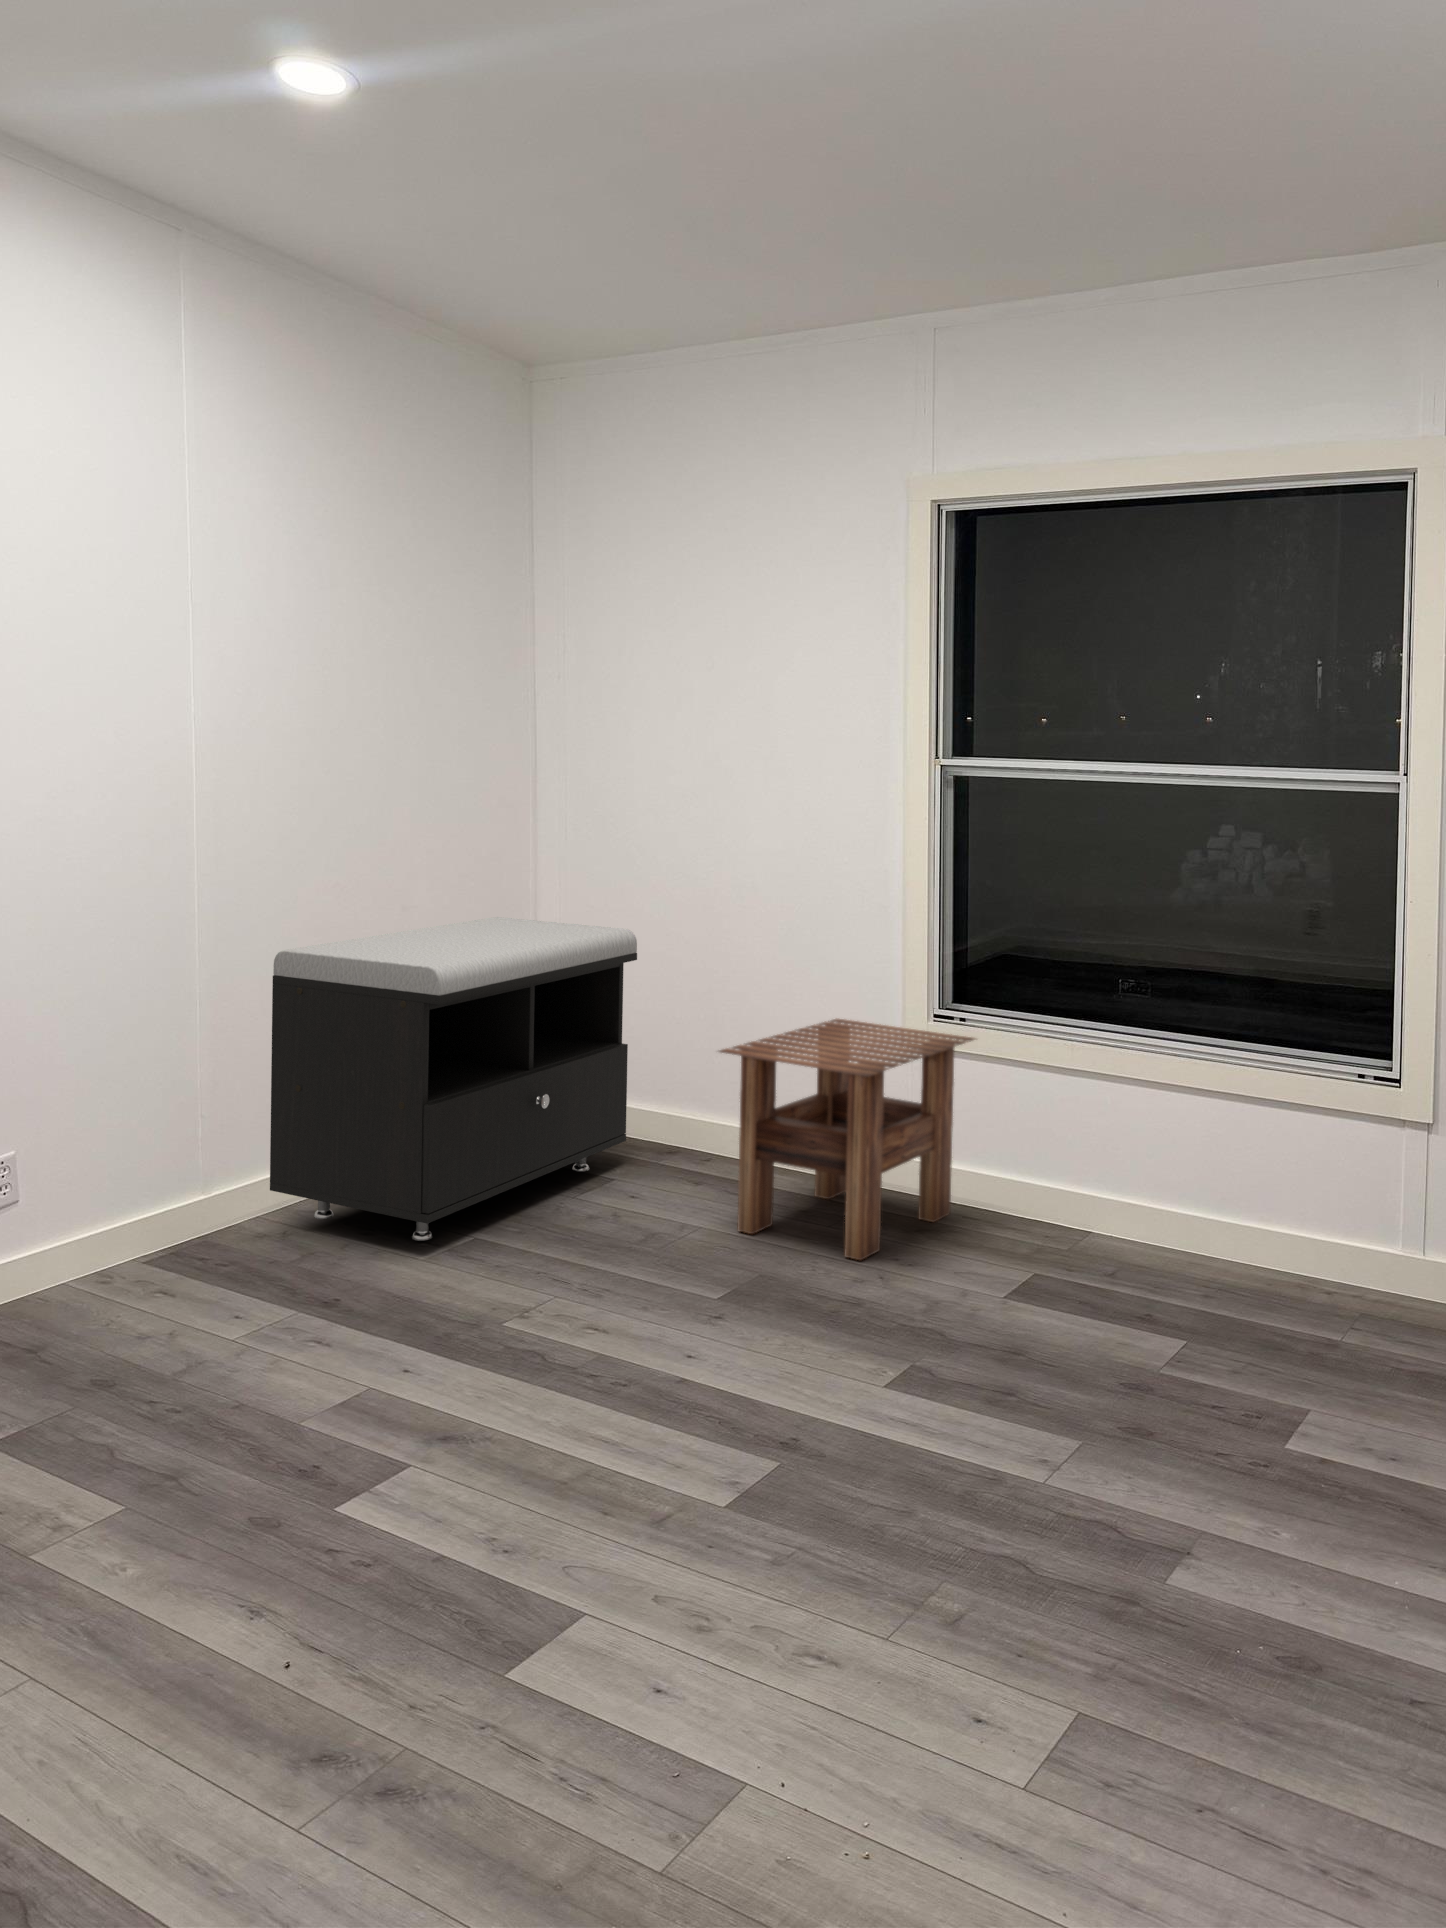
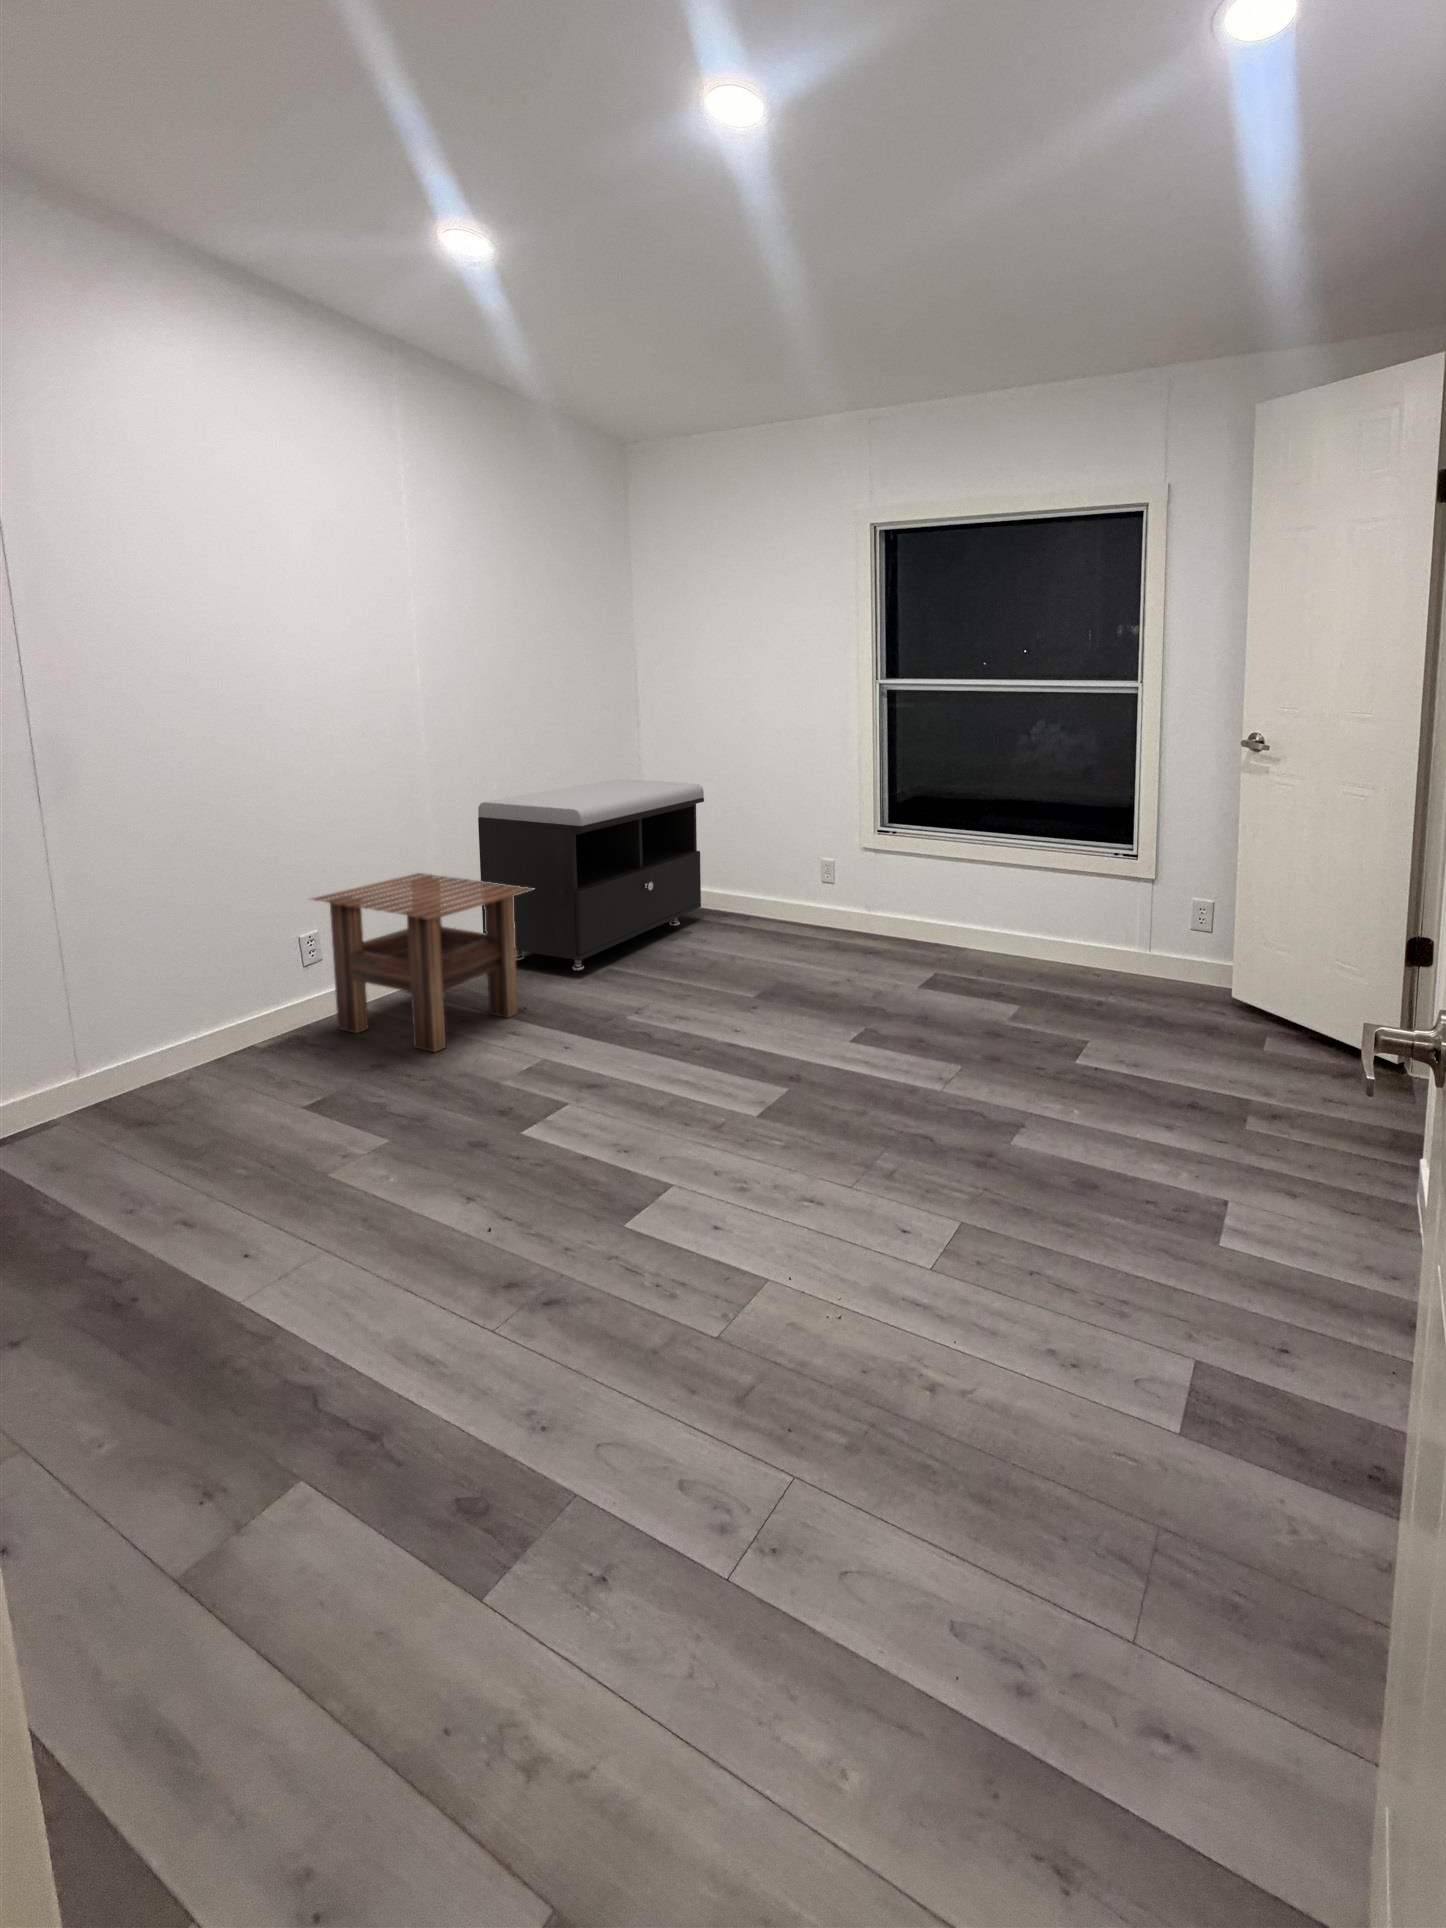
side table: present [719,1019,975,1261] -> present [312,873,533,1052]

